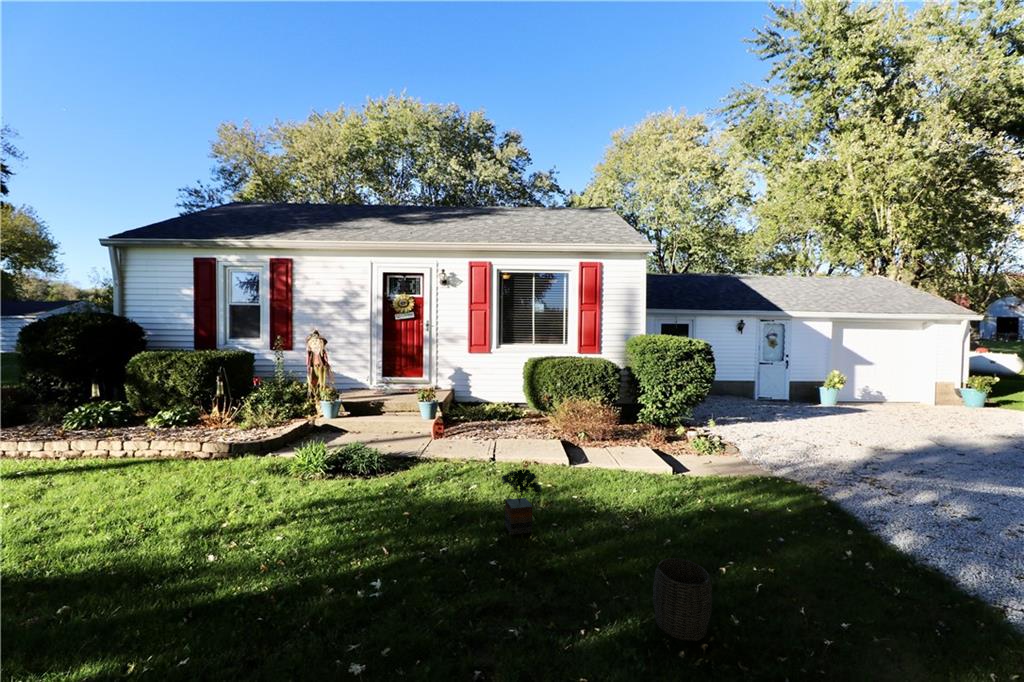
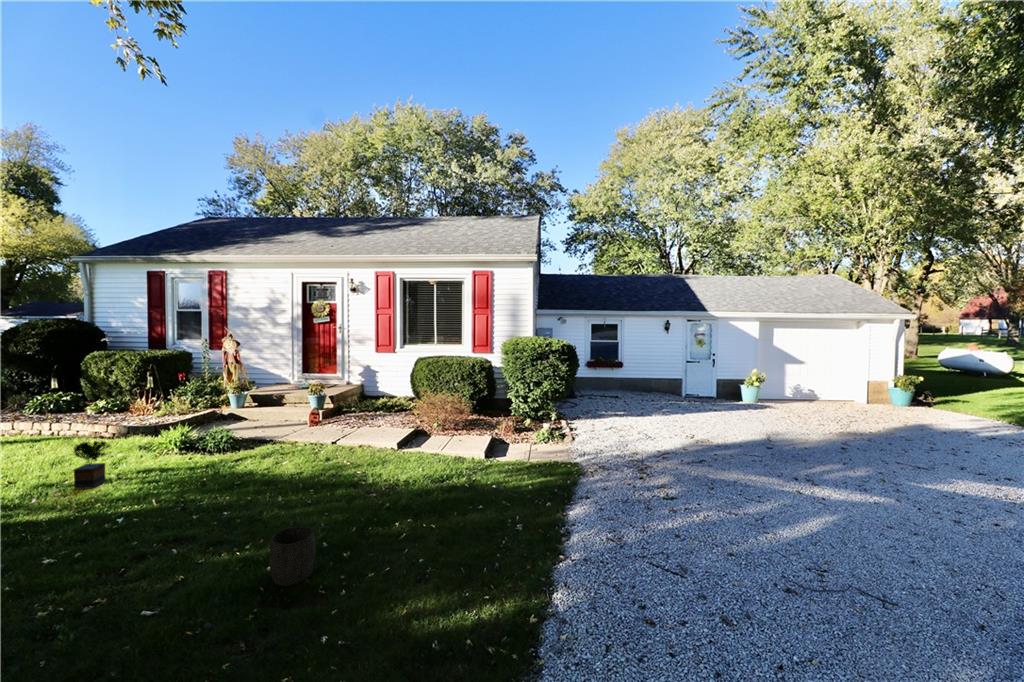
potted tree: present [501,469,543,535] -> present [74,441,111,489]

